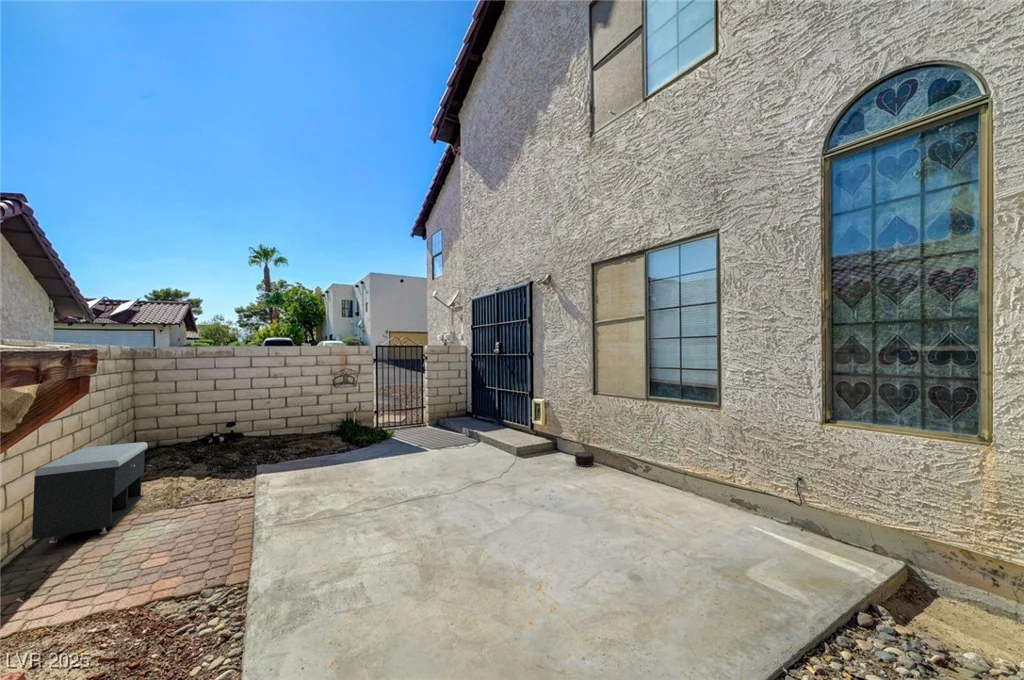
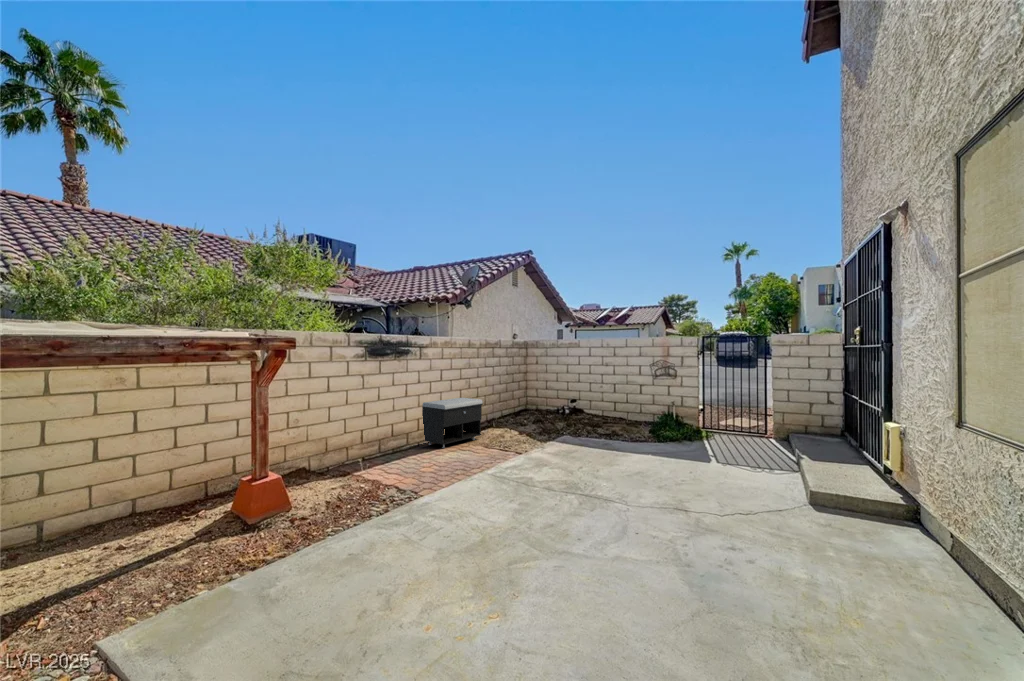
decorative plant: present [575,431,594,467] -> none [930,524,1006,623]

